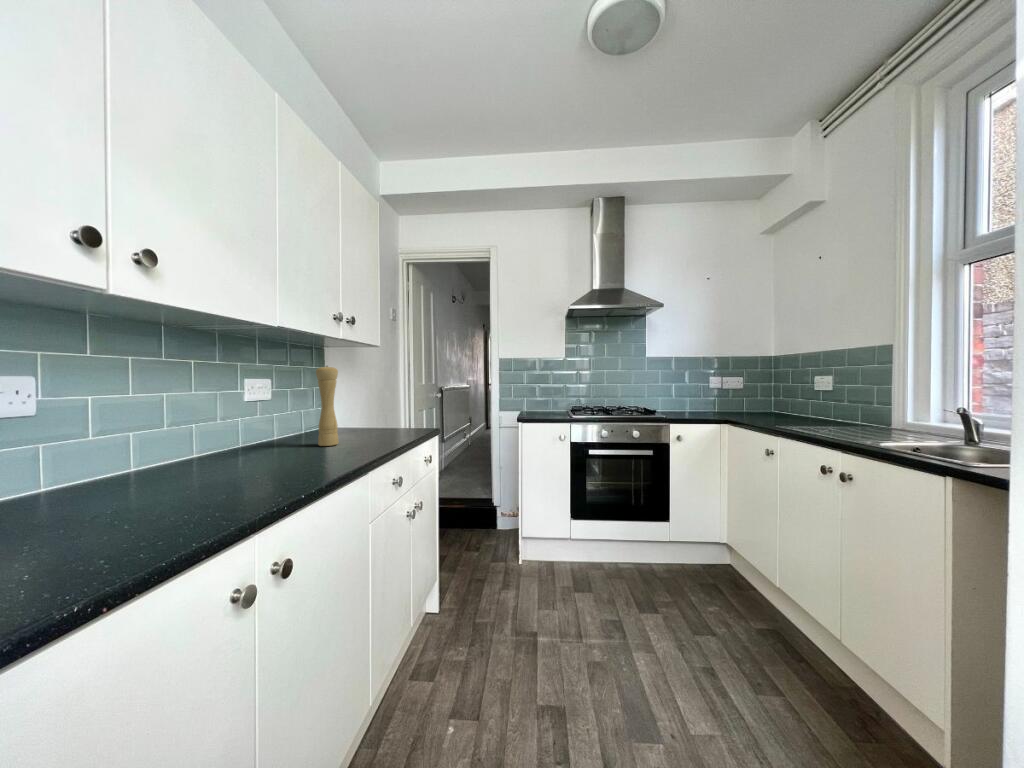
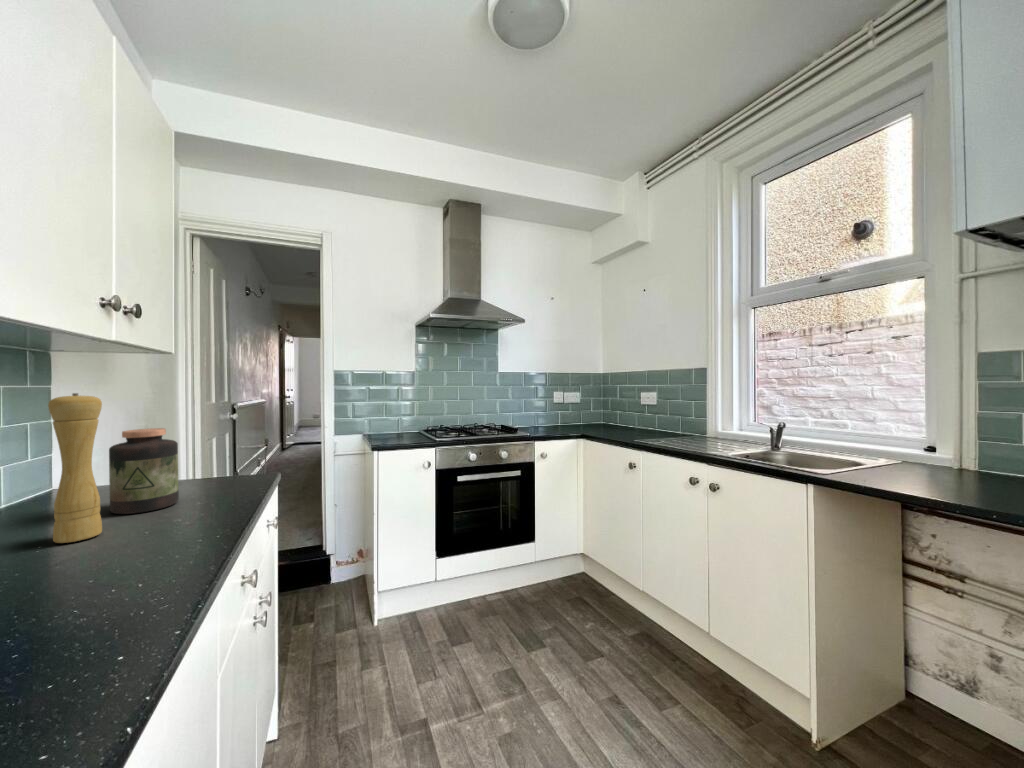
jar: none [346,390,379,439] -> present [109,428,179,514]

